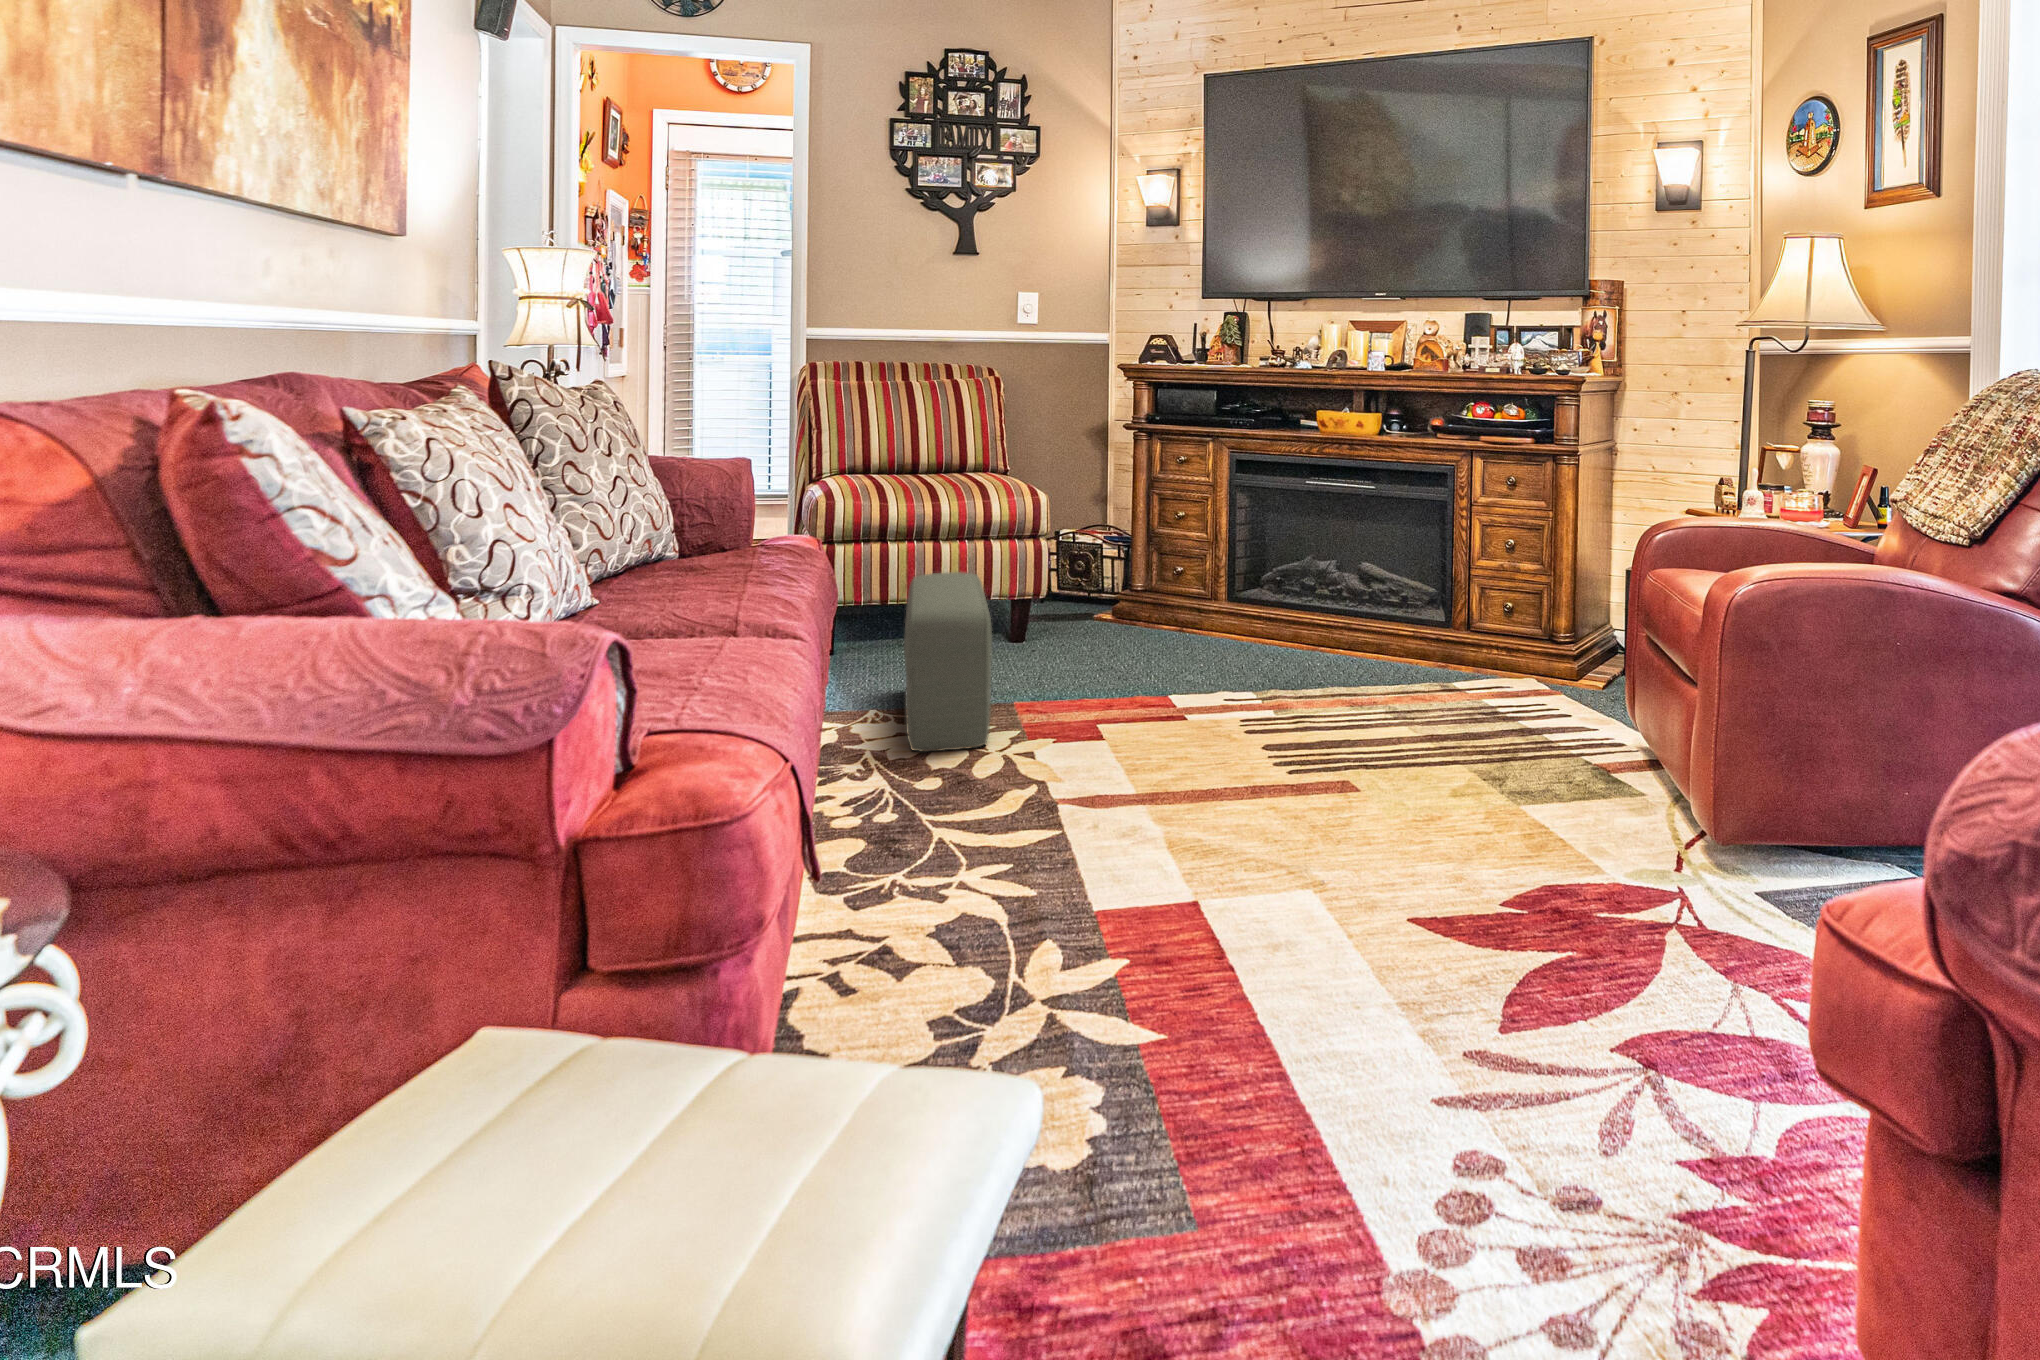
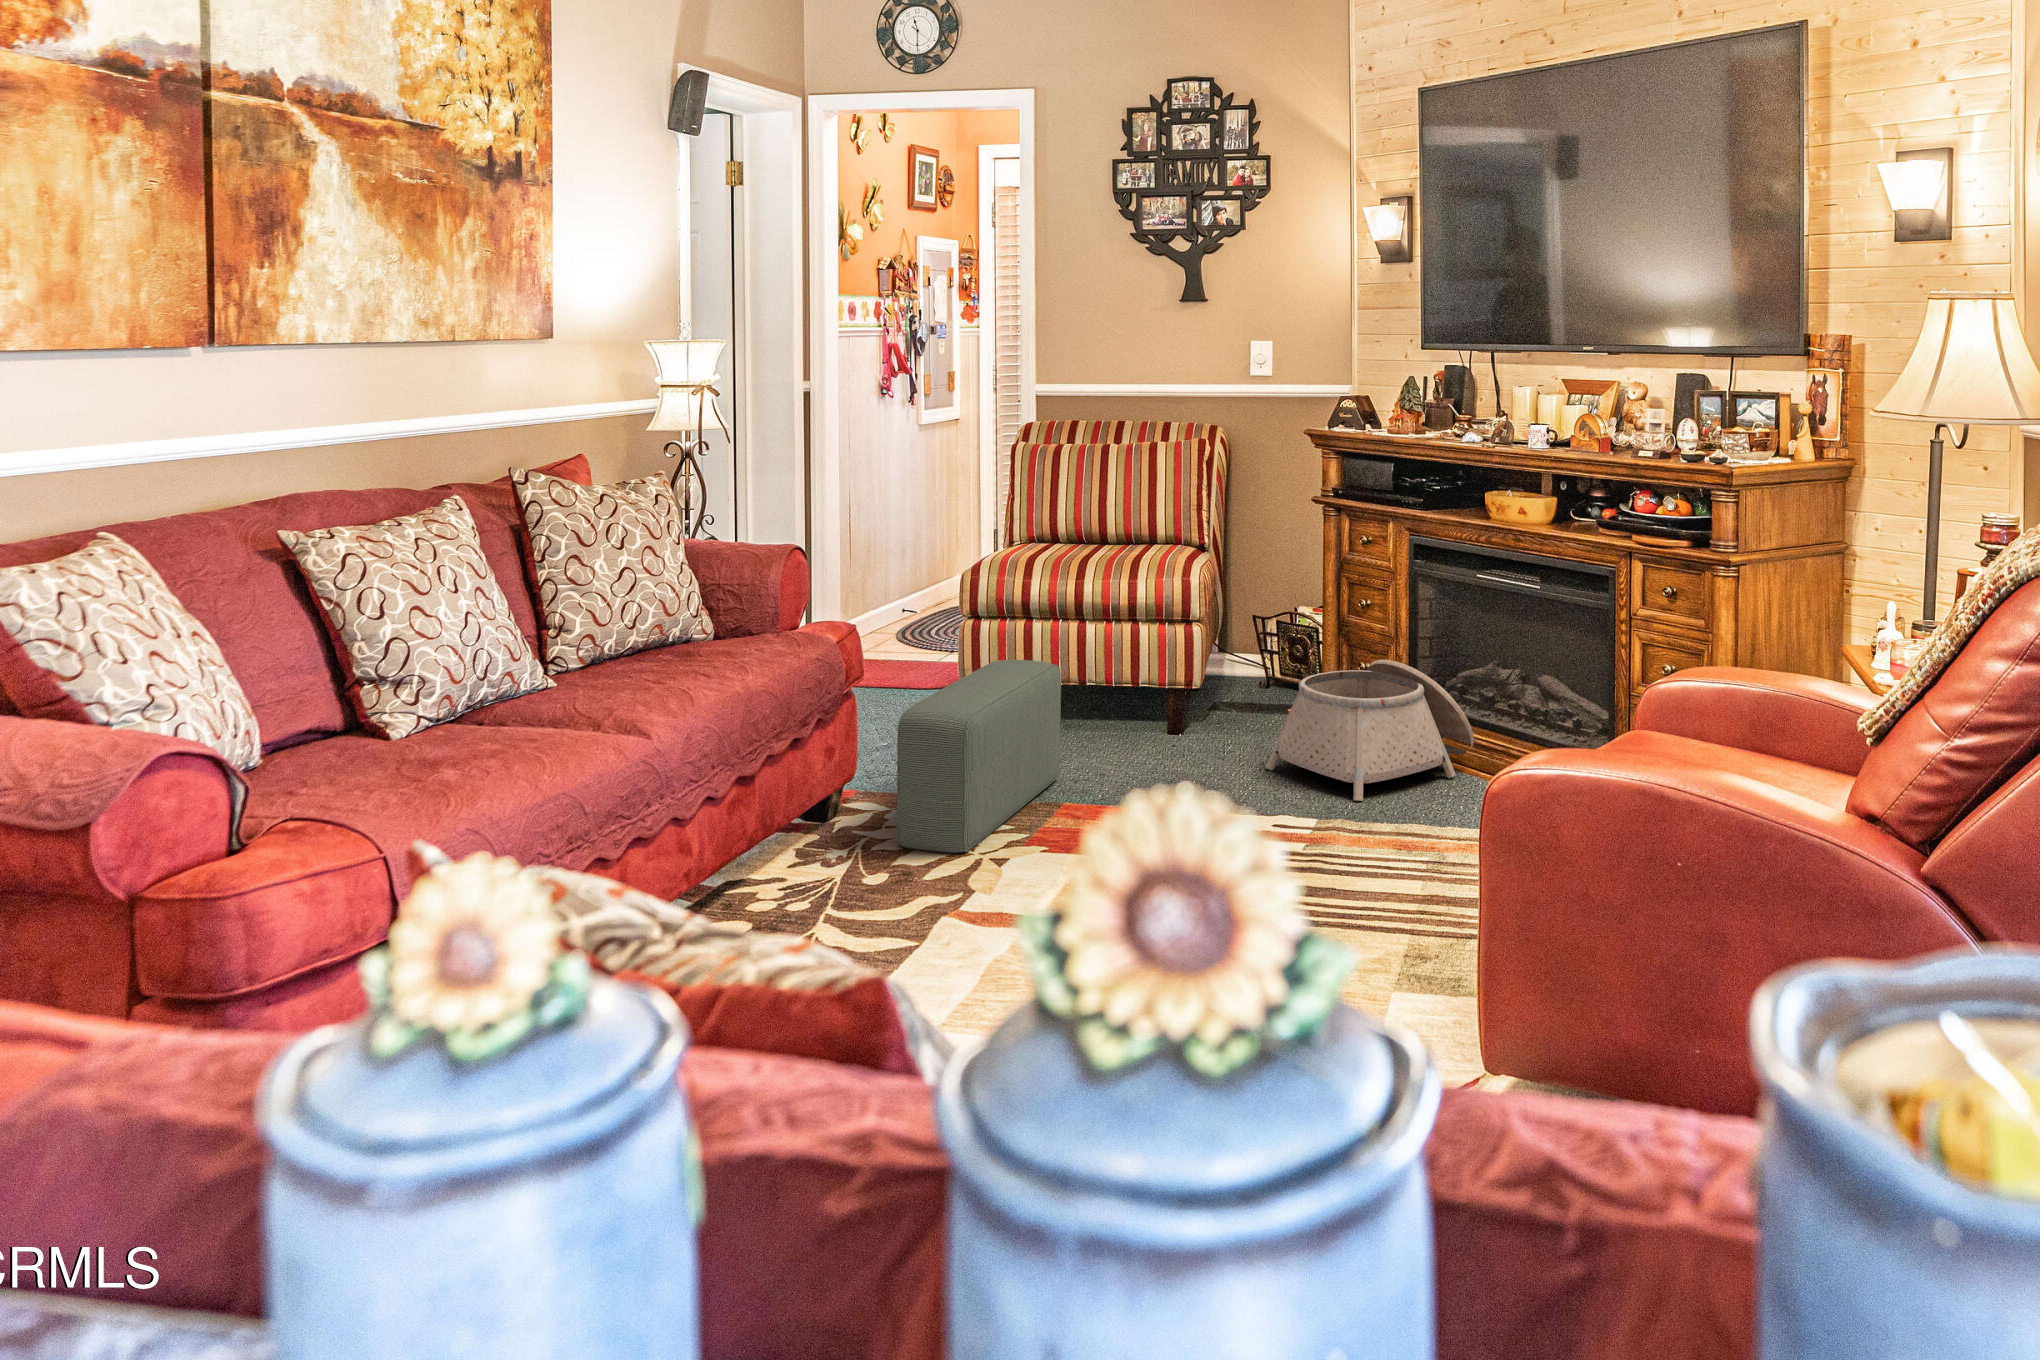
basket: none [1141,552,1300,667] -> present [1266,660,1474,801]

